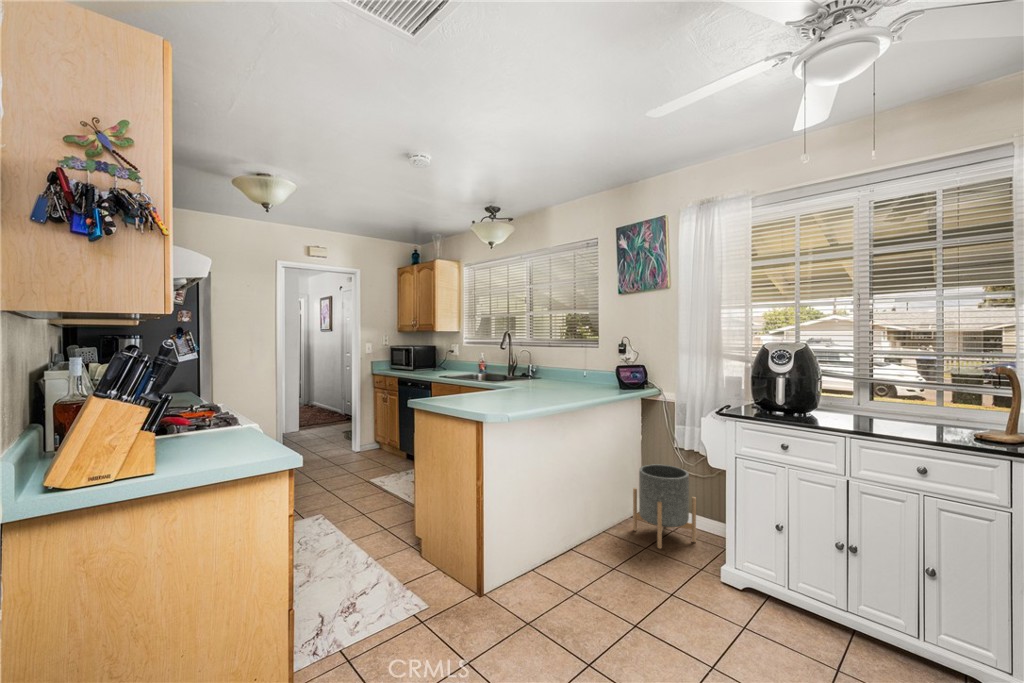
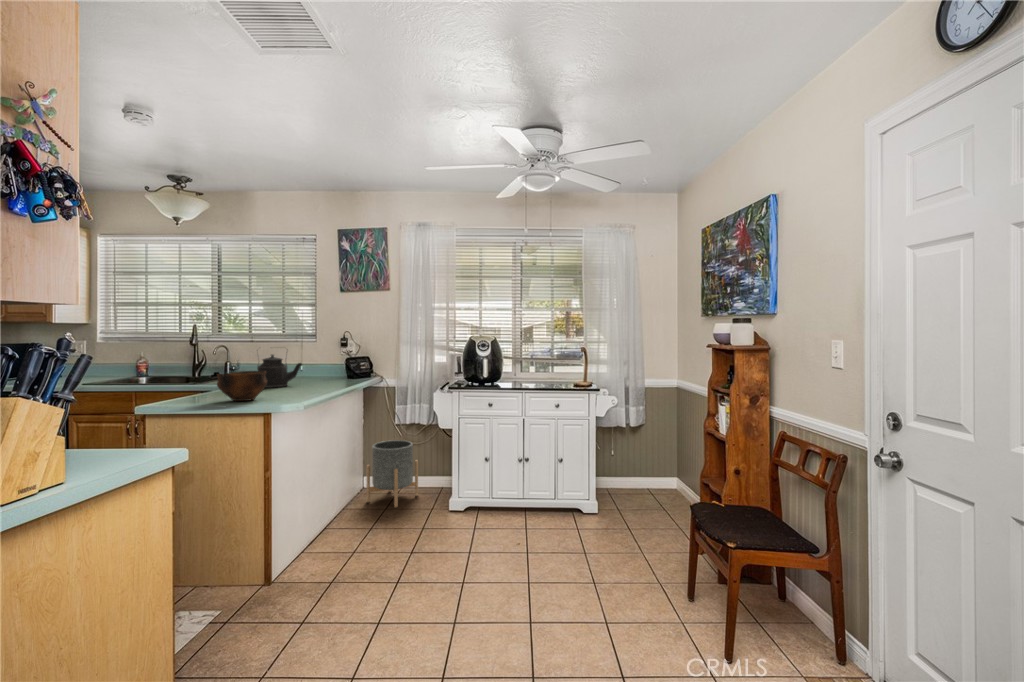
kettle: none [527,353,567,392] -> present [257,354,302,388]
bowl: none [462,376,502,404] -> present [217,371,267,401]

